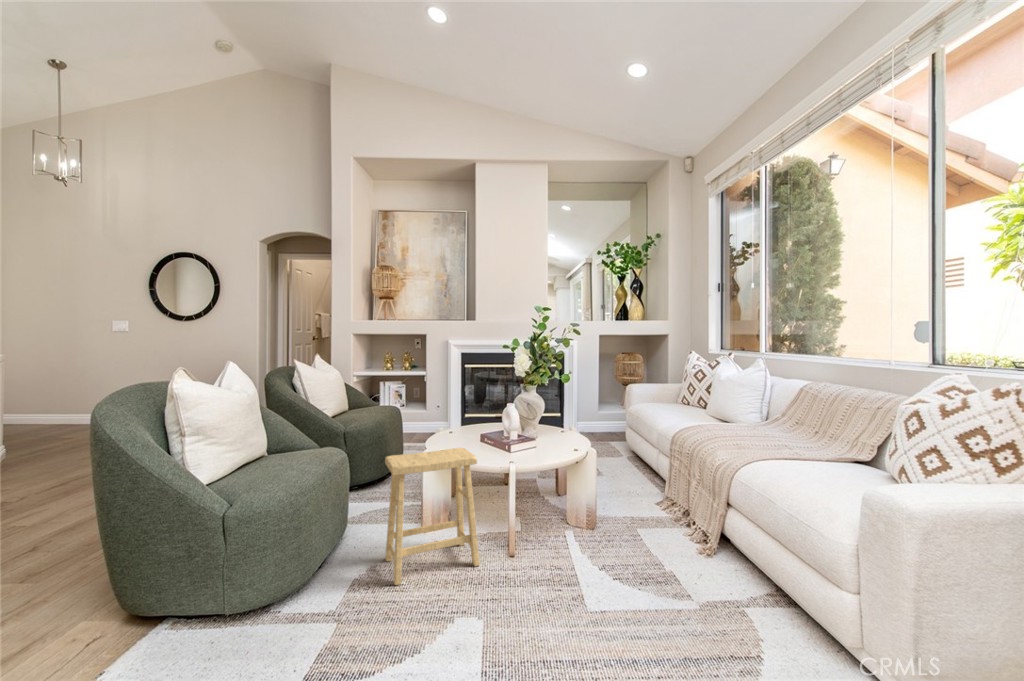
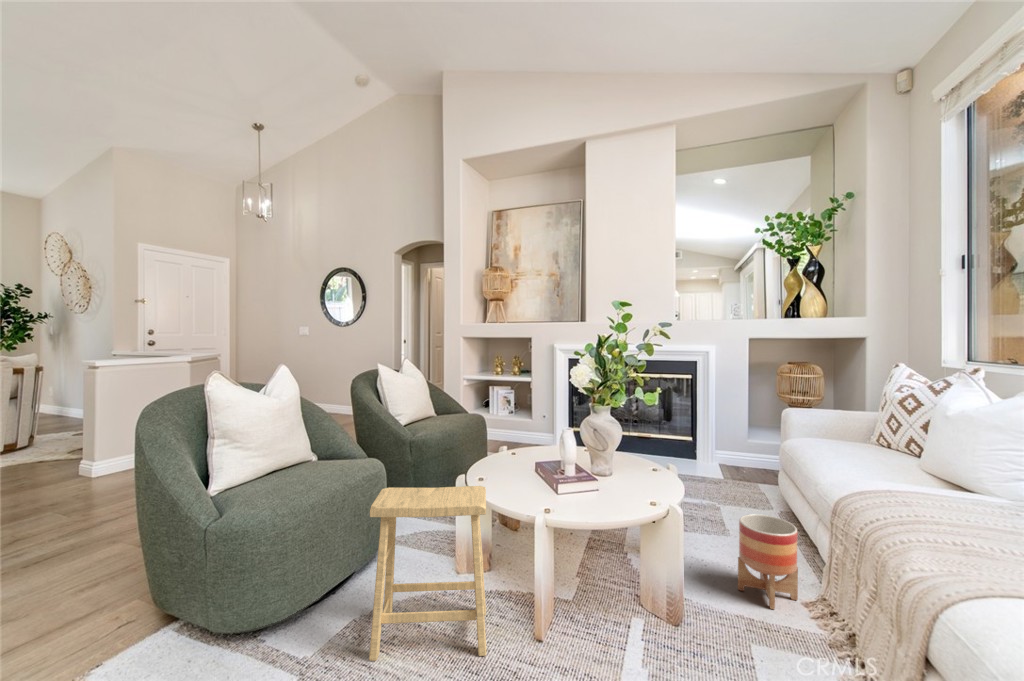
planter: none [618,452,653,509] -> present [738,514,798,609]

